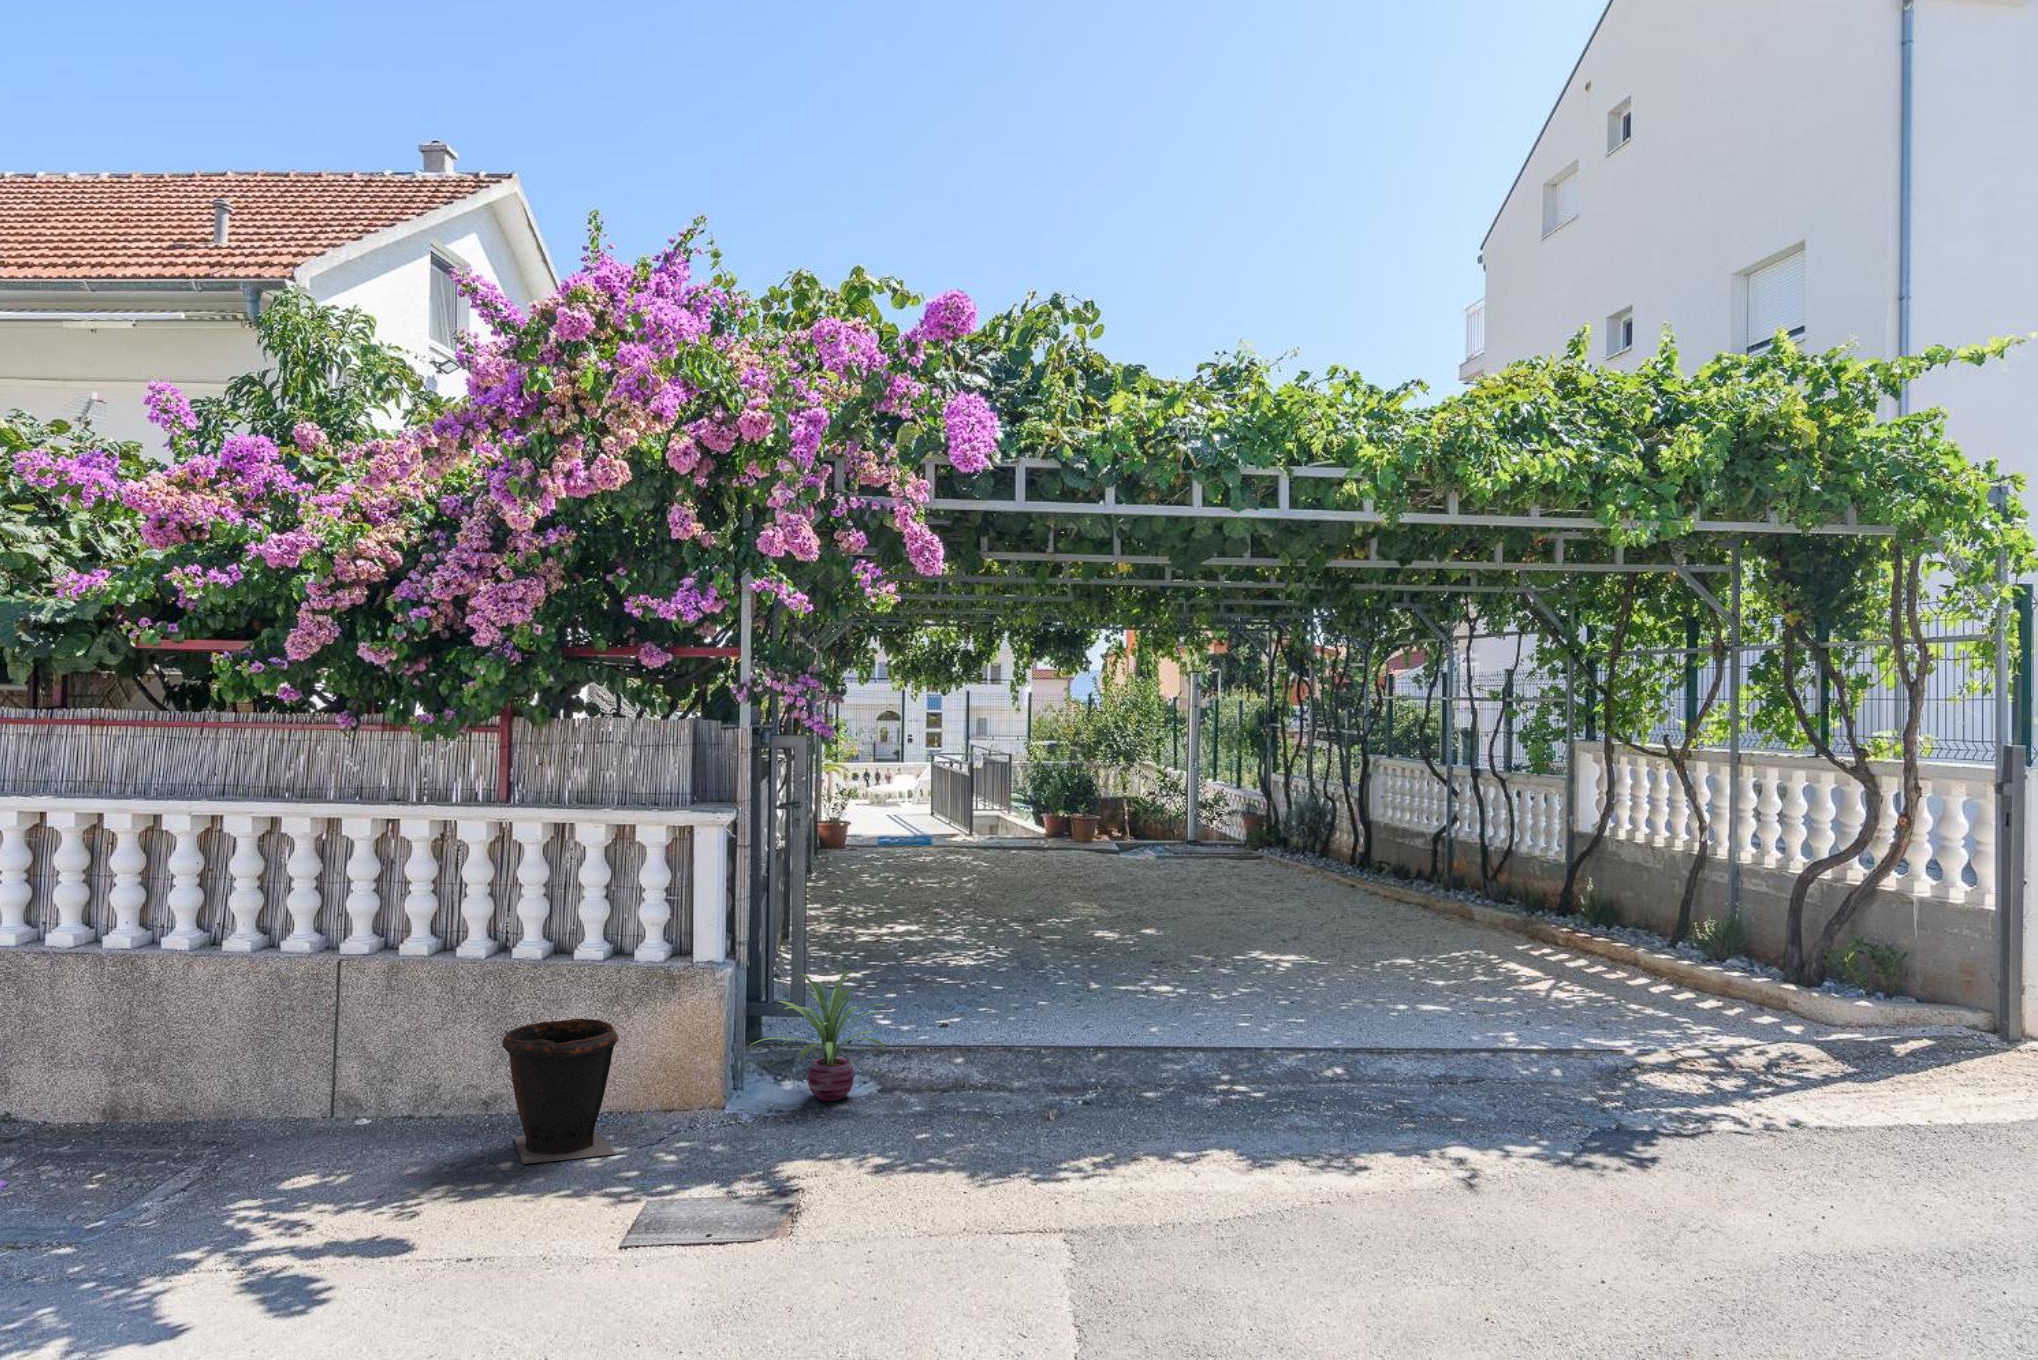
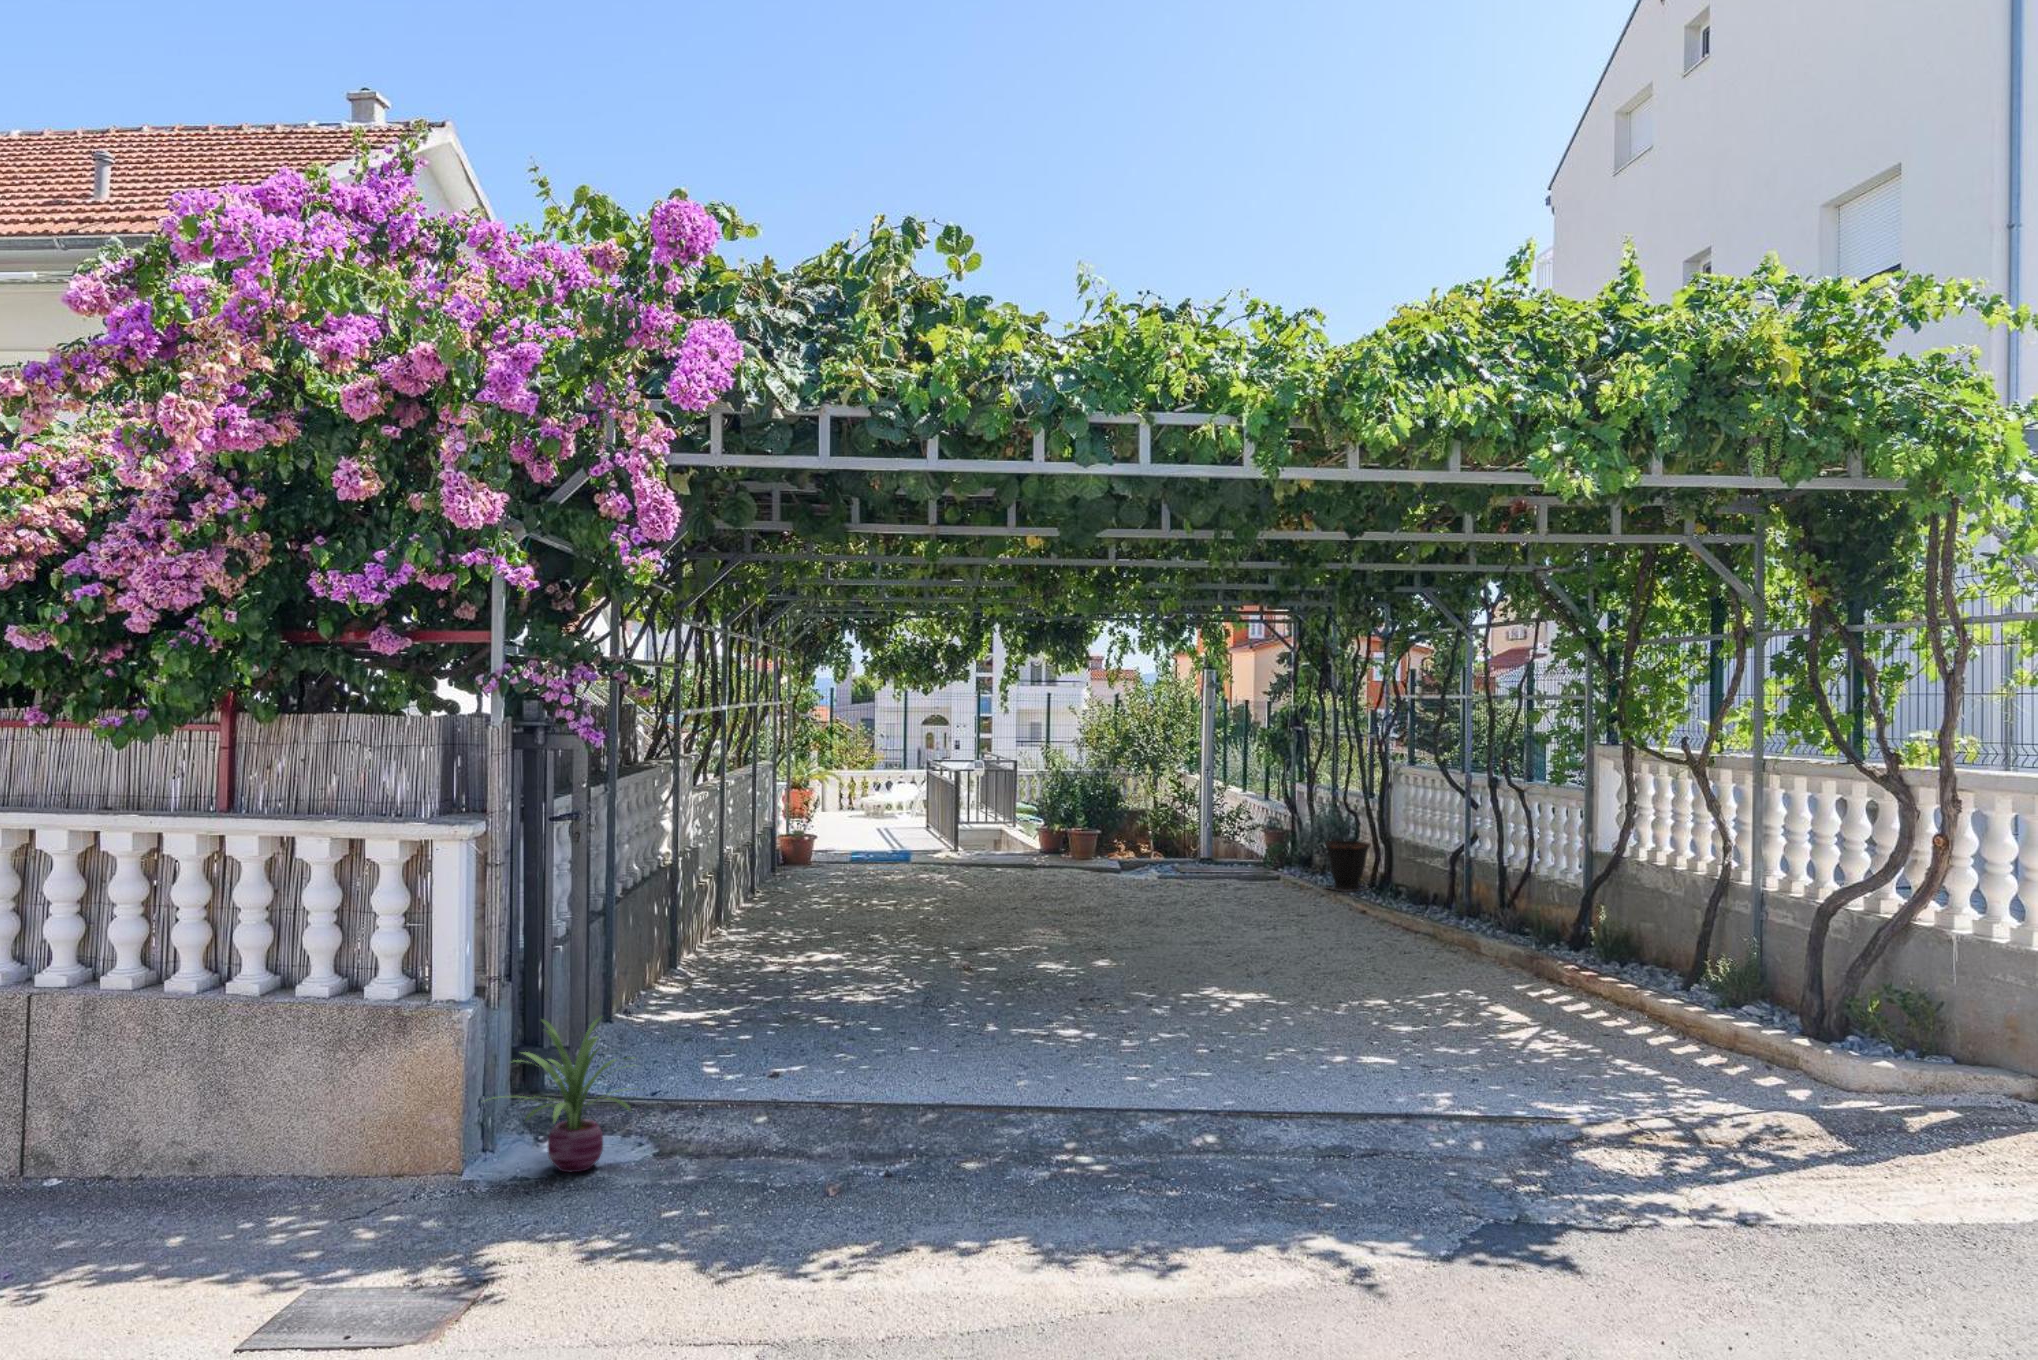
bucket: present [502,1019,619,1164] -> present [1325,841,1370,892]

